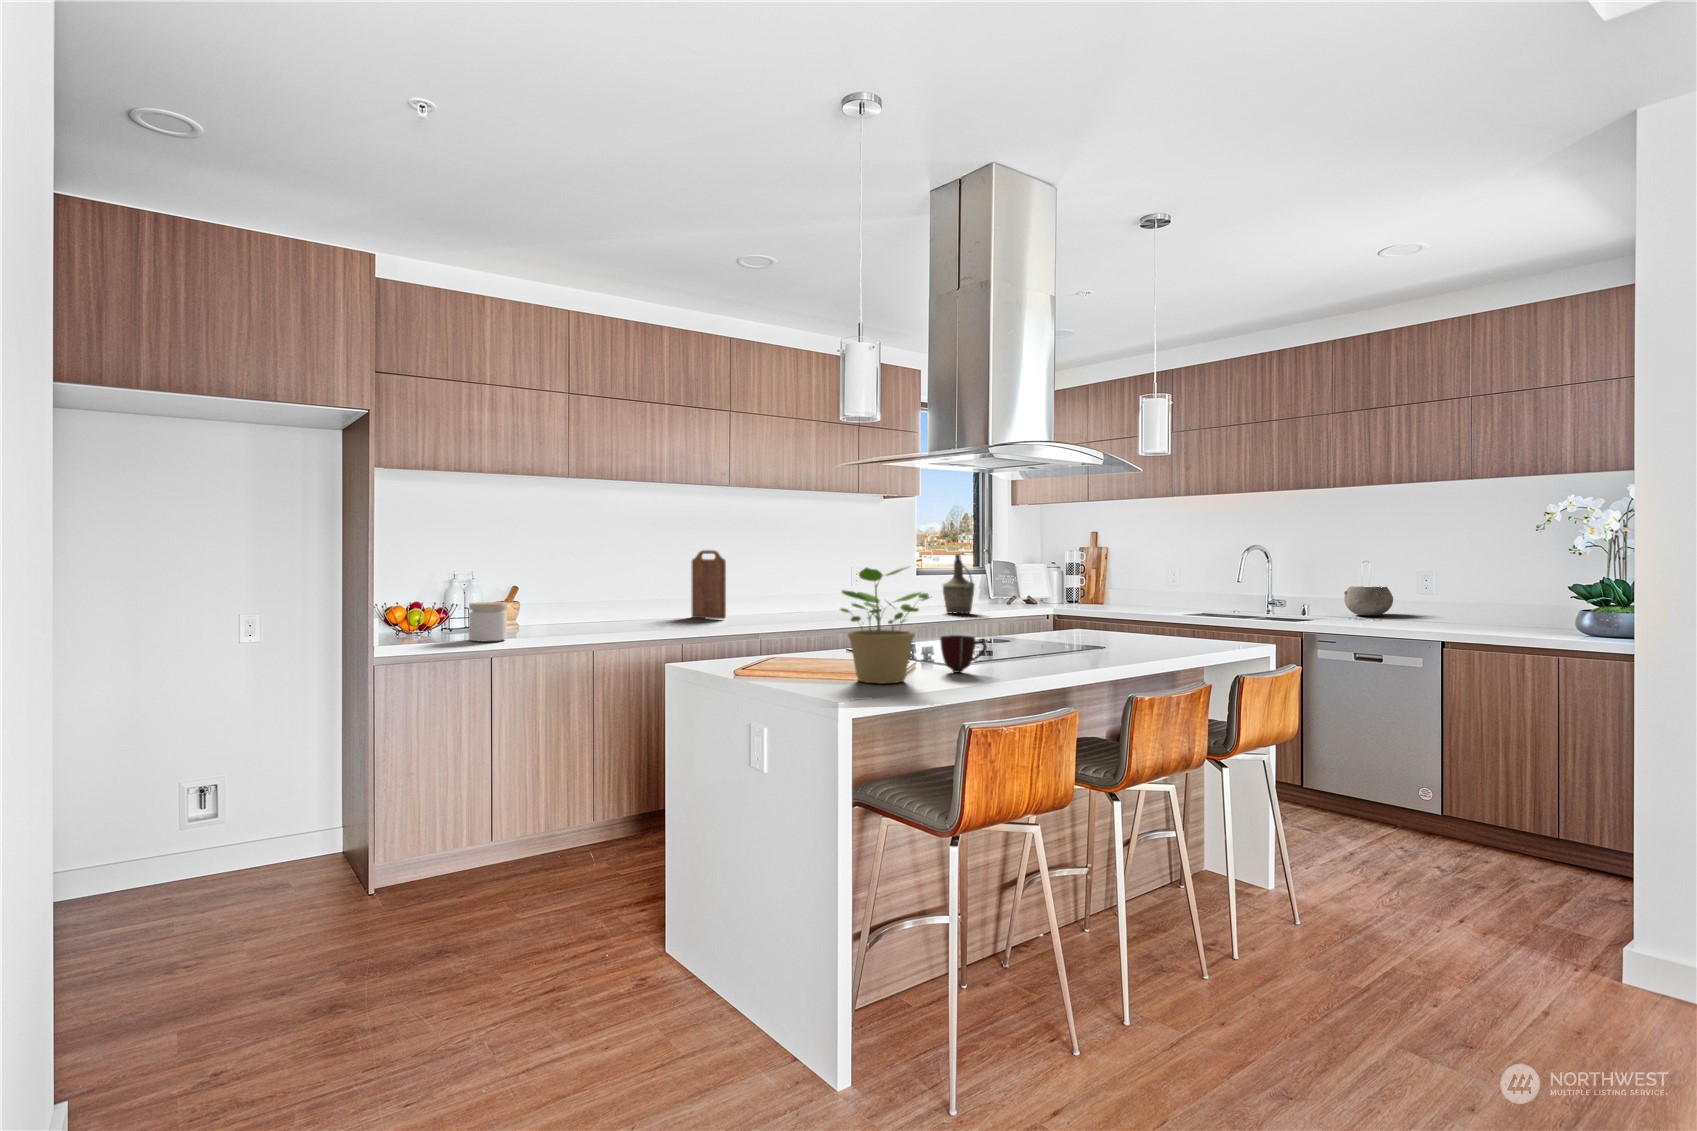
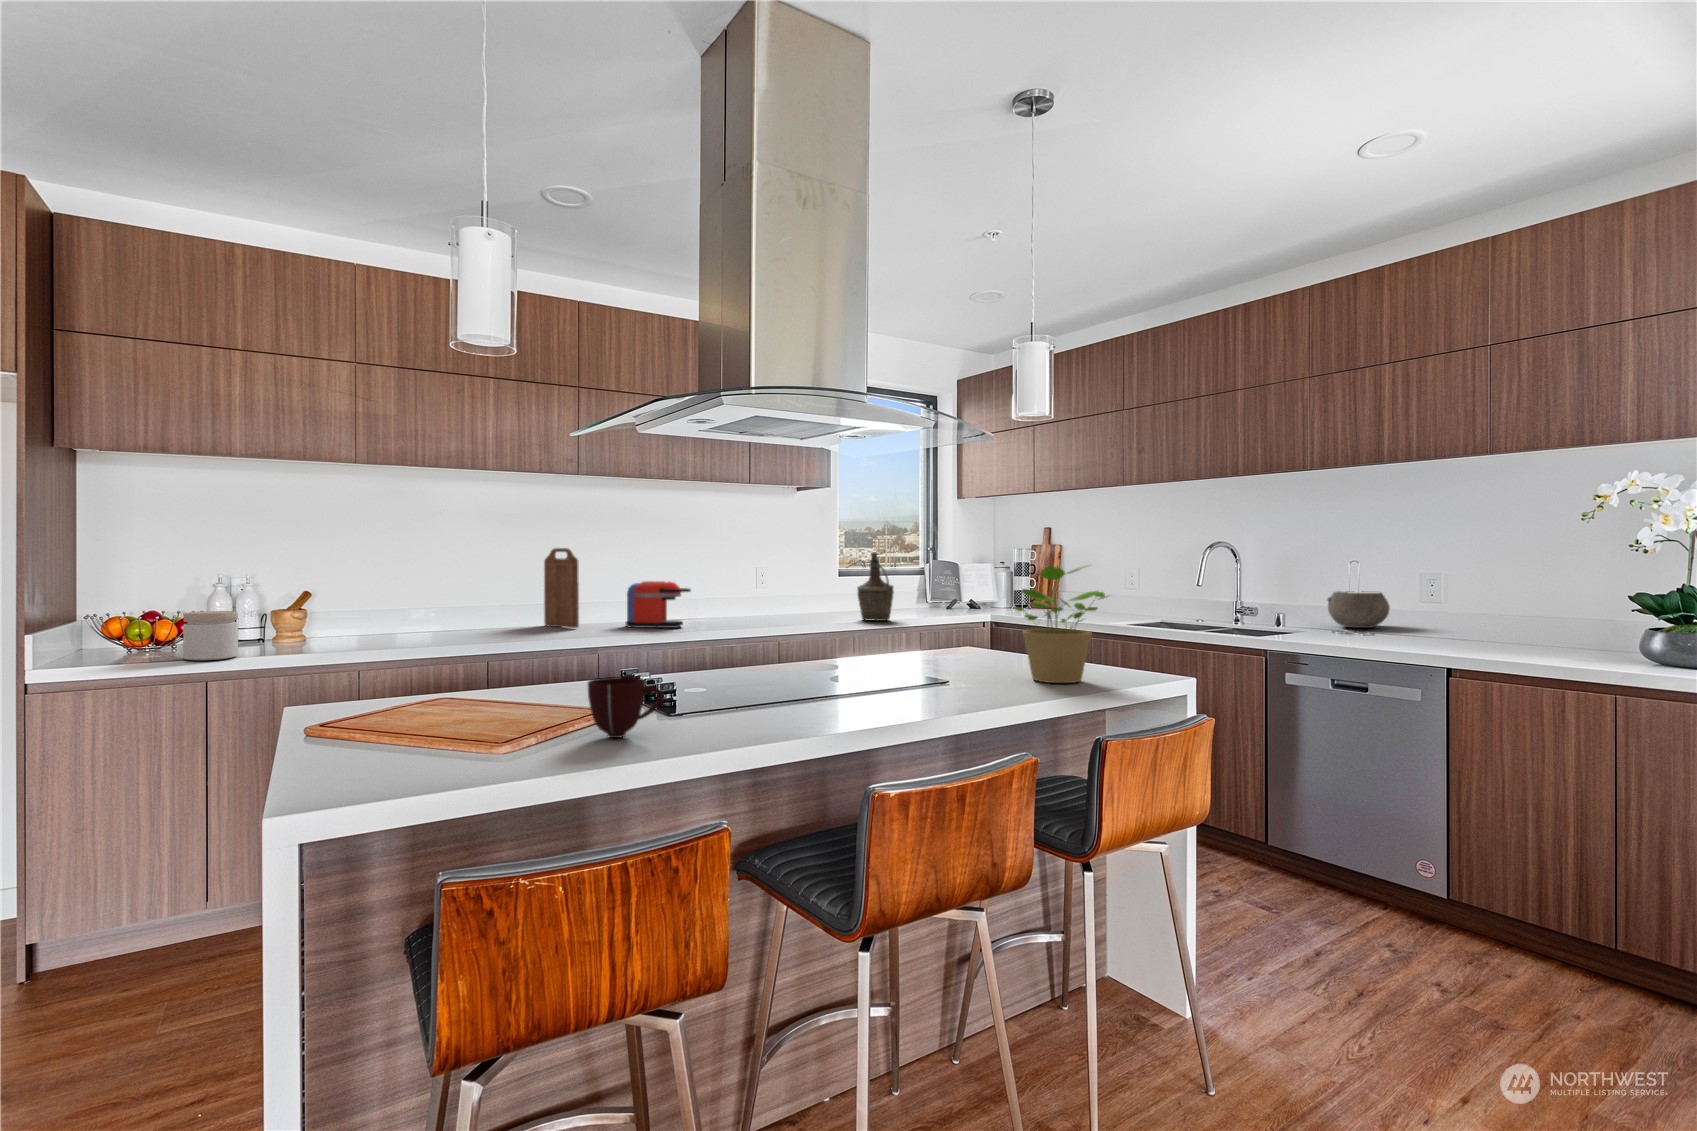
potted plant: present [841,568,929,683] -> present [1015,566,1107,683]
coffee maker: none [760,579,816,619] -> present [626,581,691,628]

